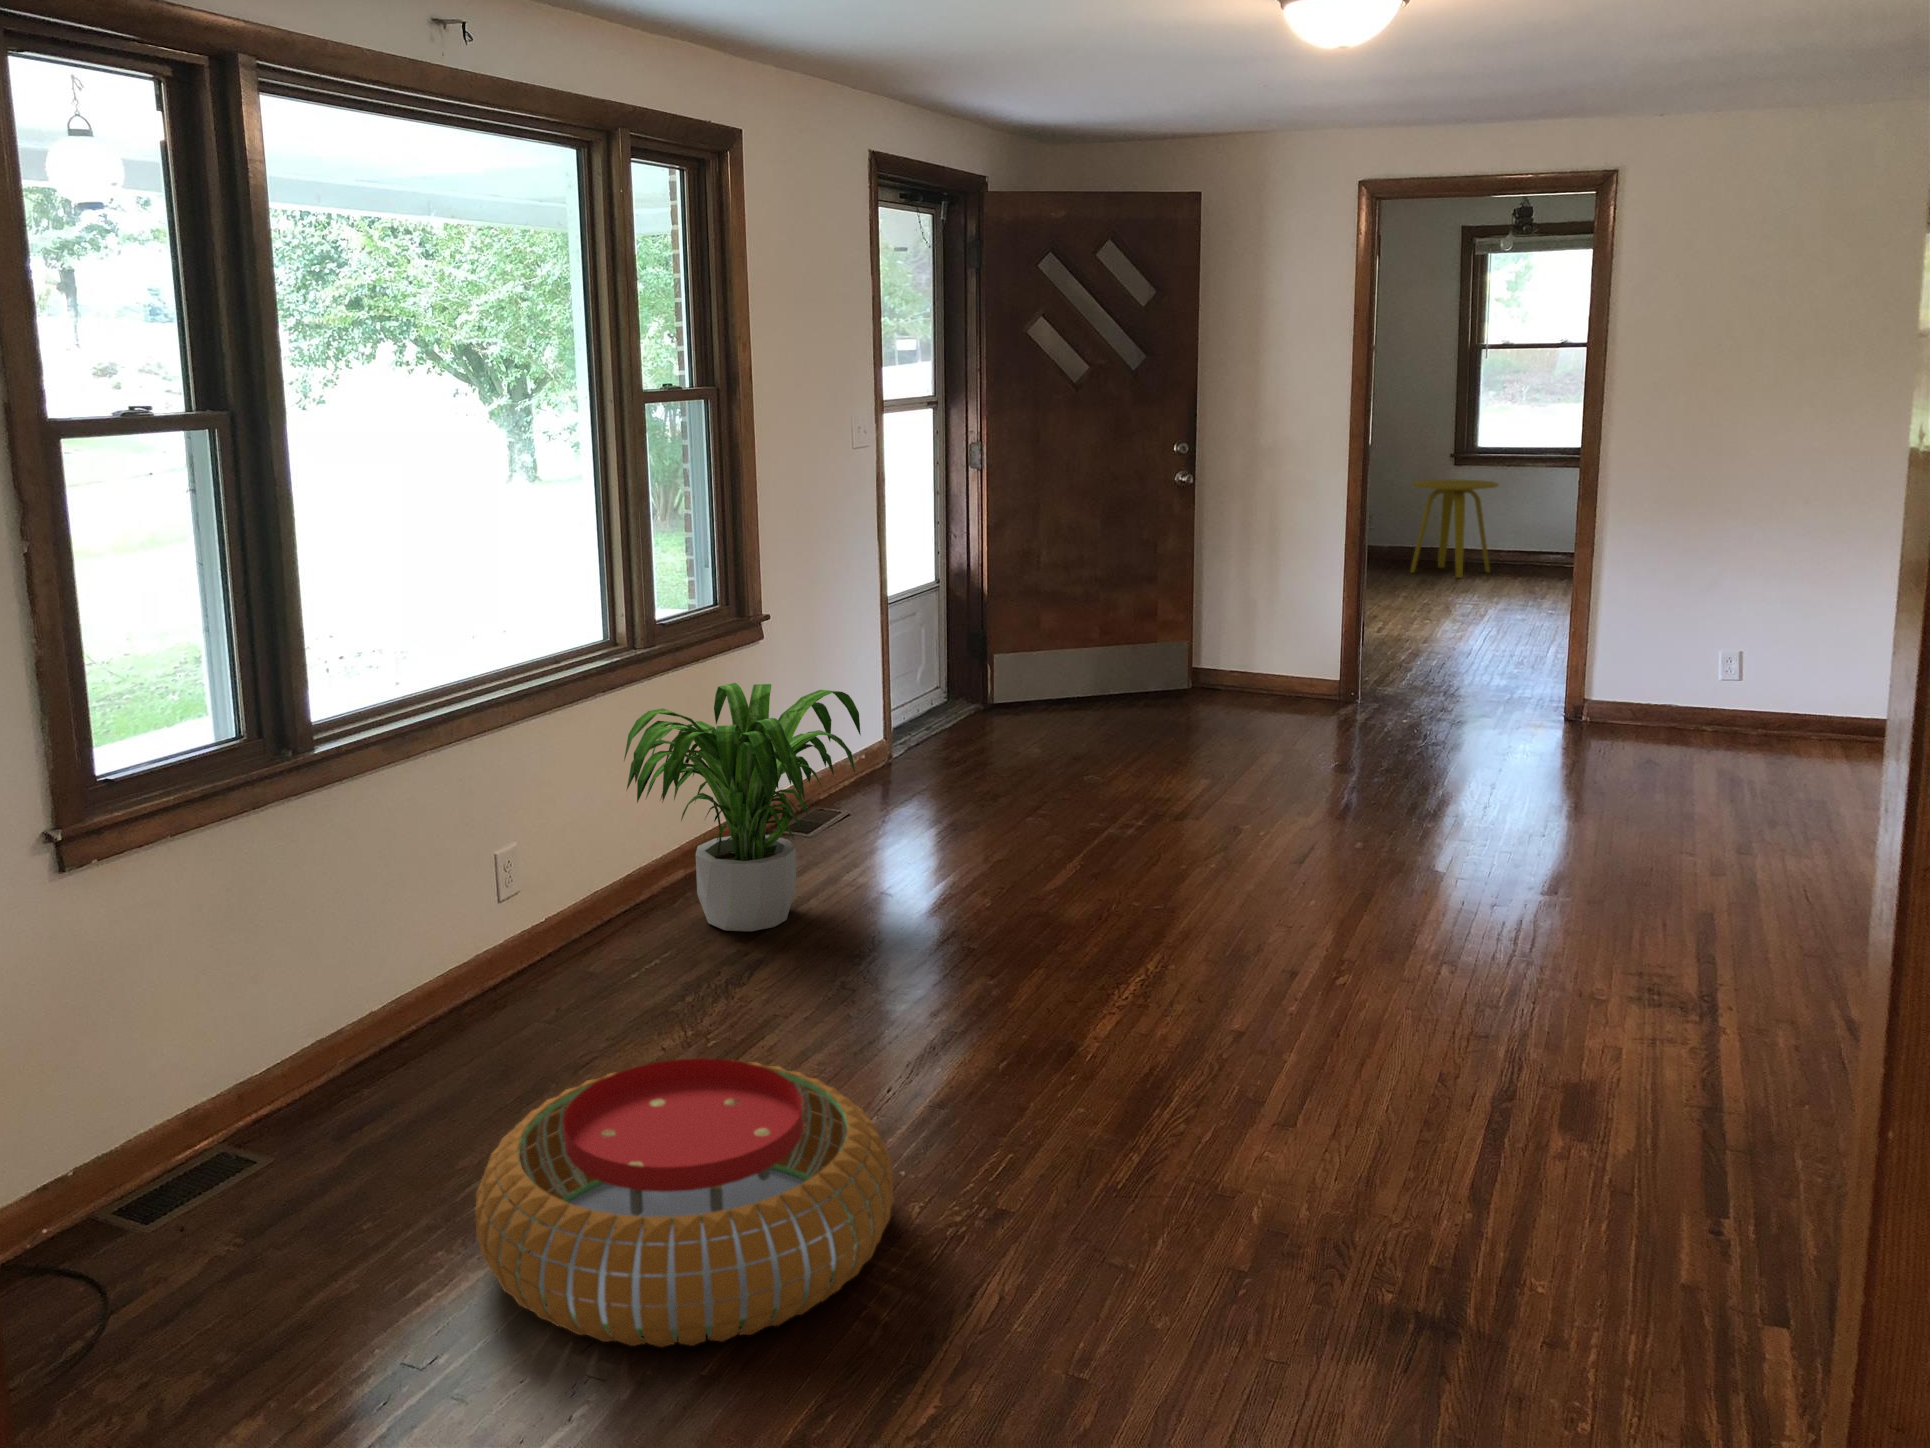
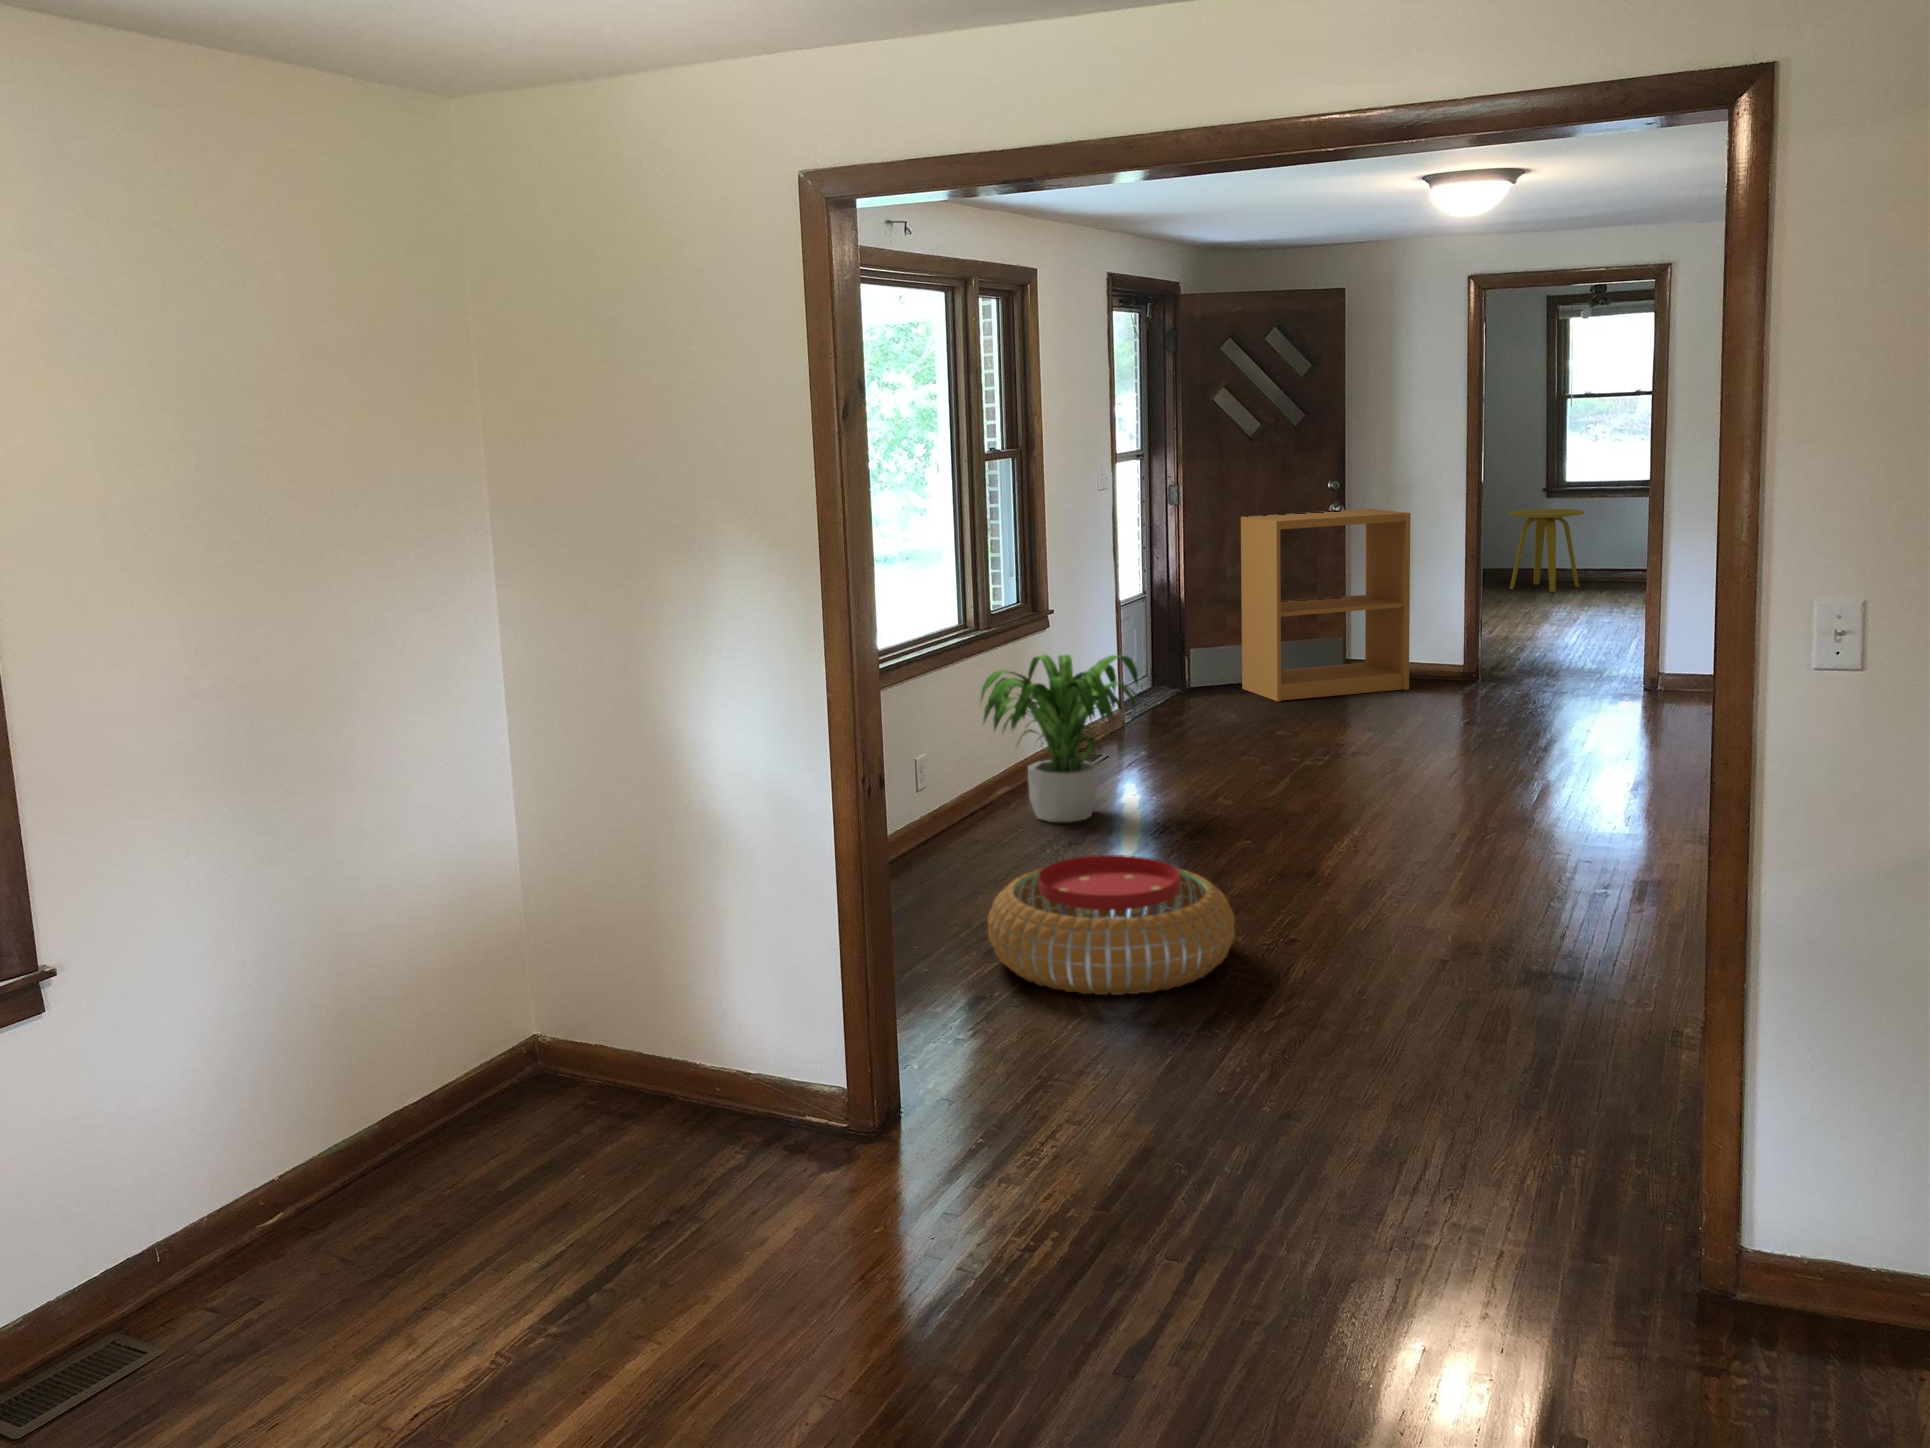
bookshelf: none [1062,479,1277,727] -> present [1241,509,1410,701]

